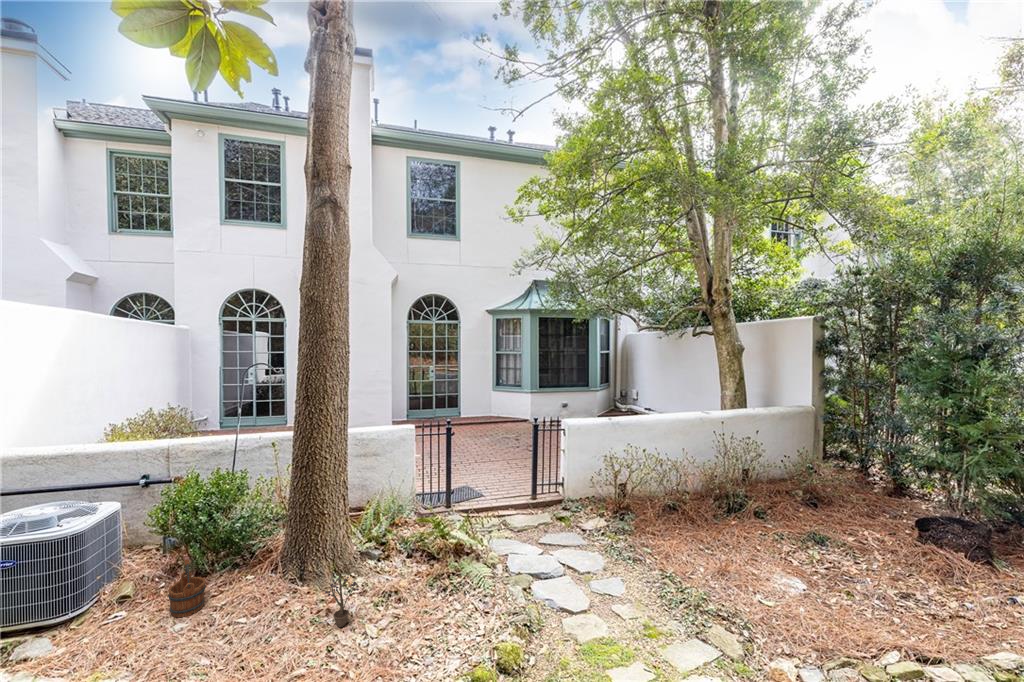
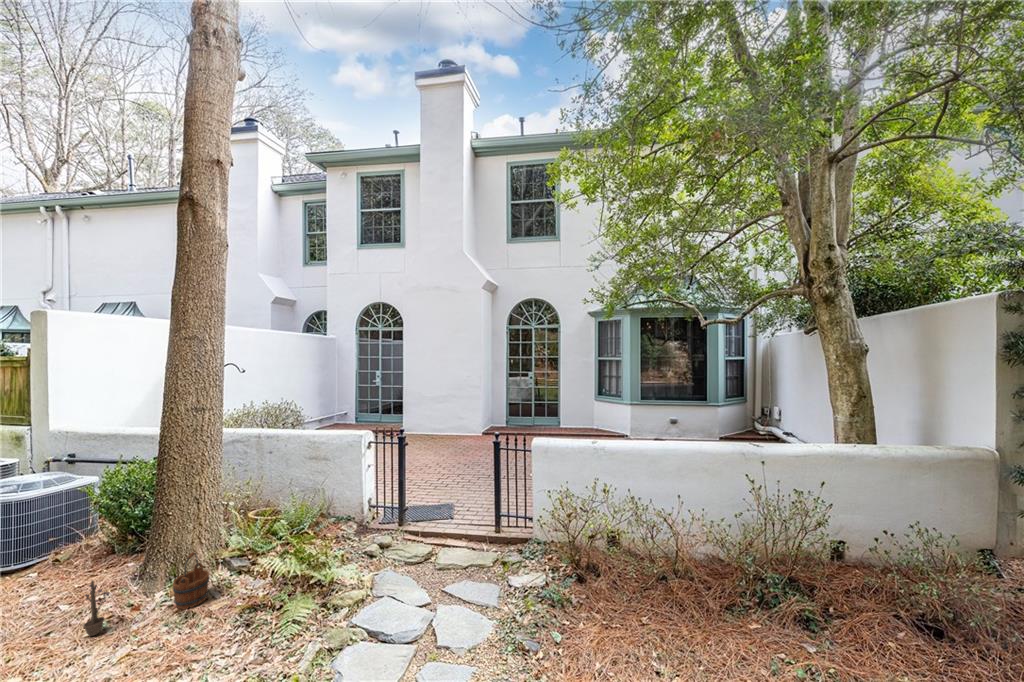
wooden bucket: present [168,559,206,617] -> present [173,552,210,610]

